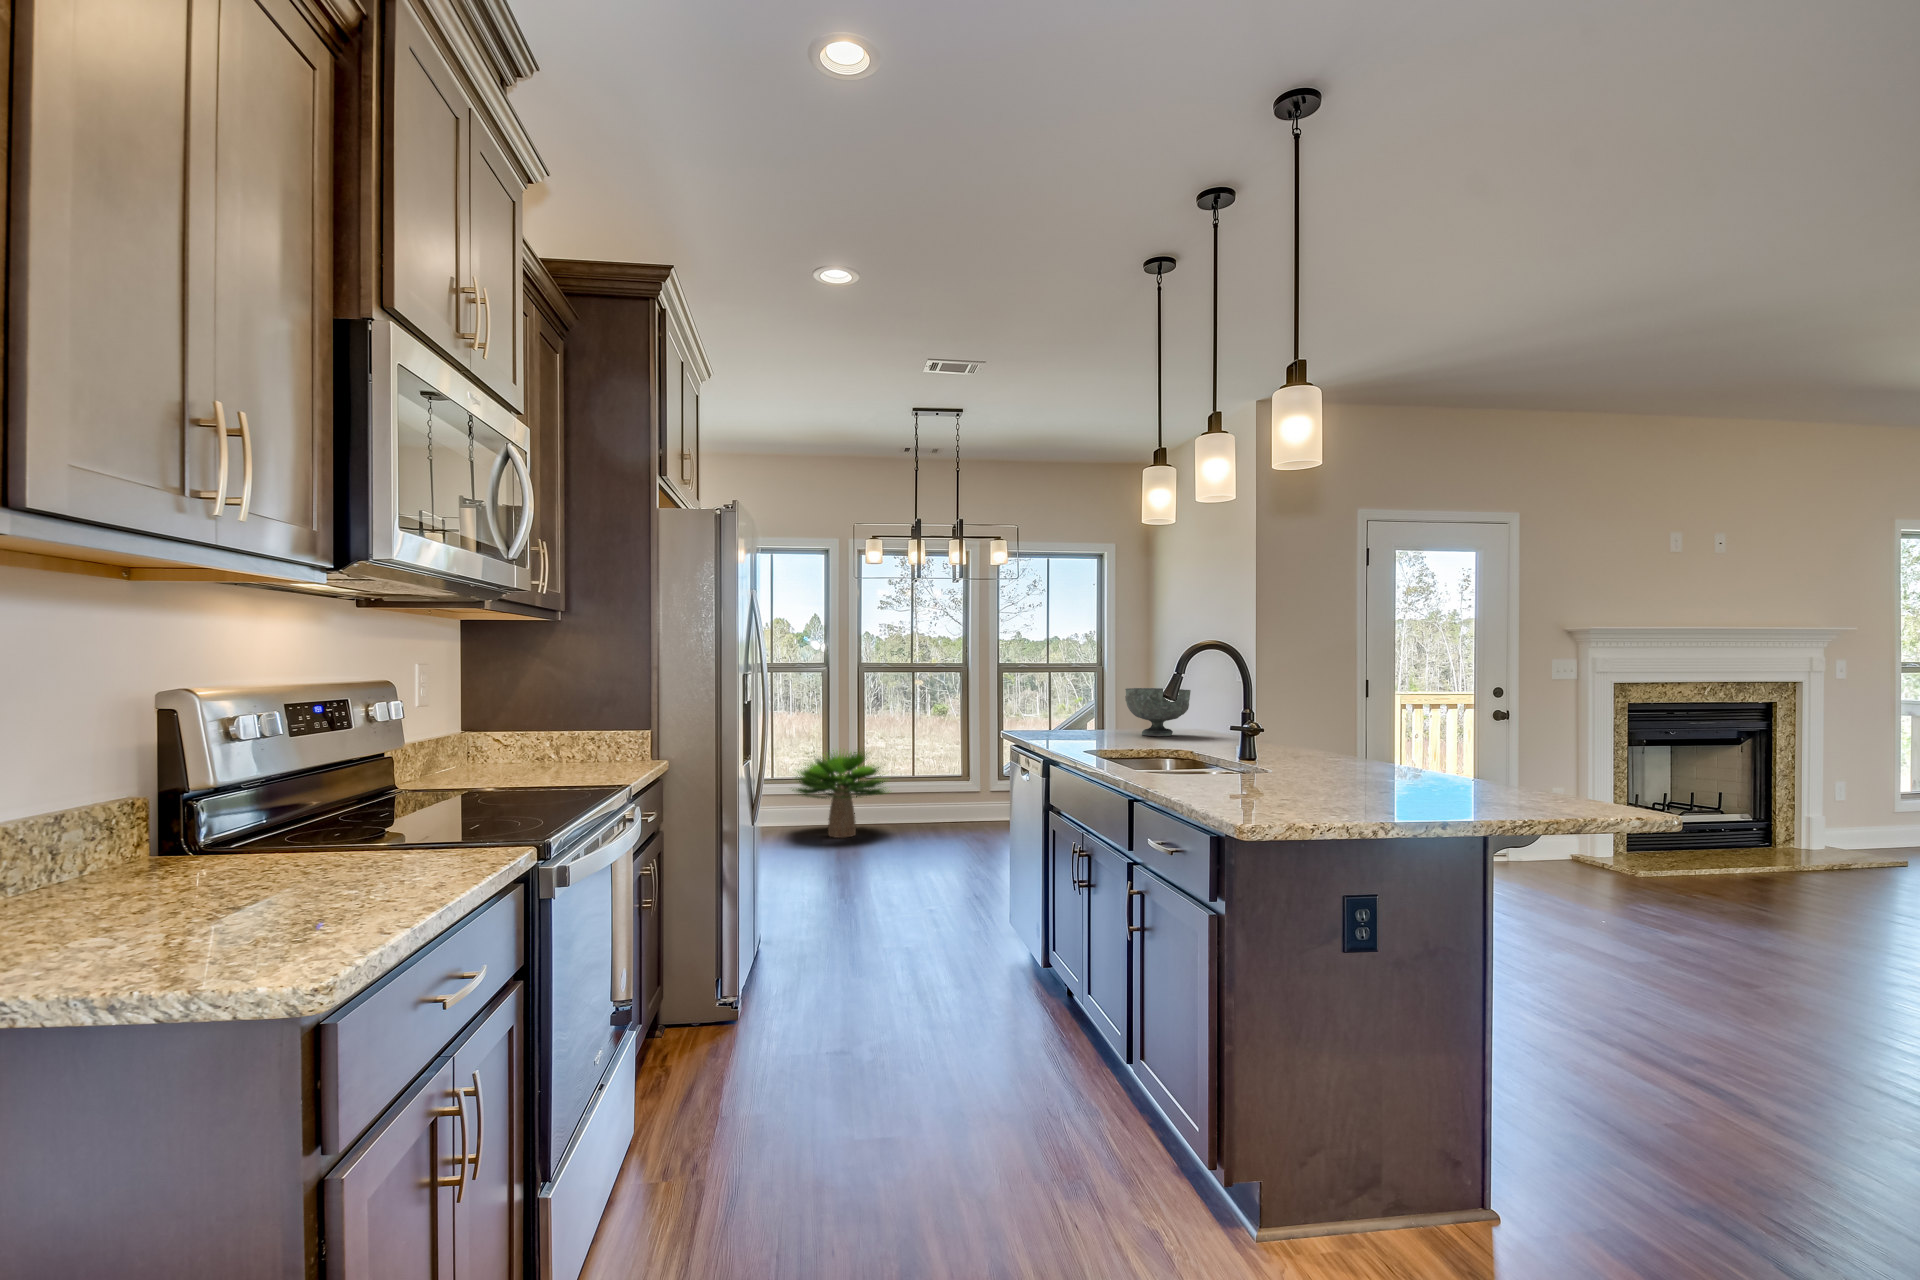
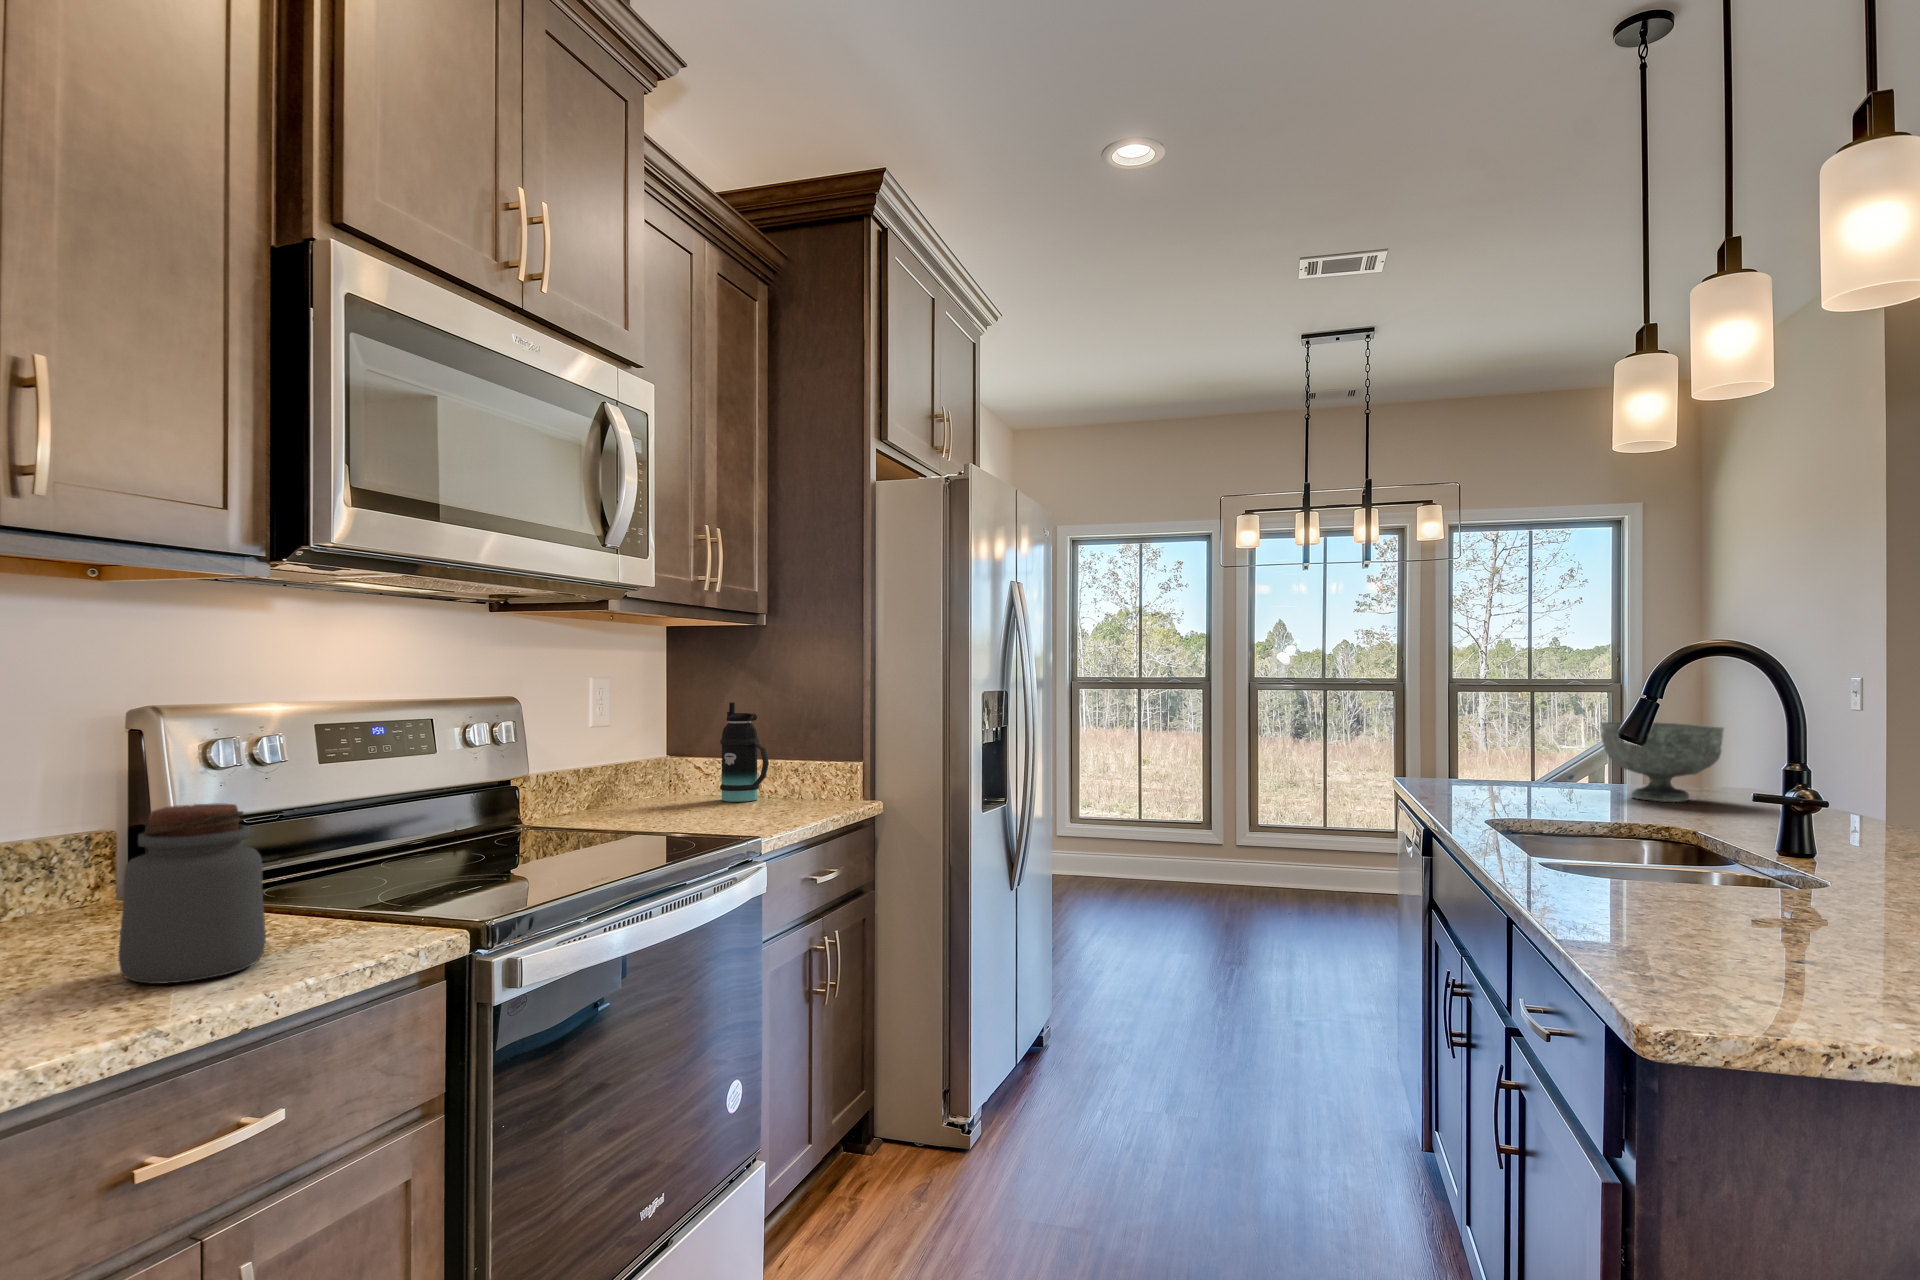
bottle: none [521,686,567,767] -> present [720,702,769,802]
potted plant: present [792,750,888,838] -> none [1153,784,1295,902]
jar: none [326,757,430,886] -> present [118,803,266,984]

